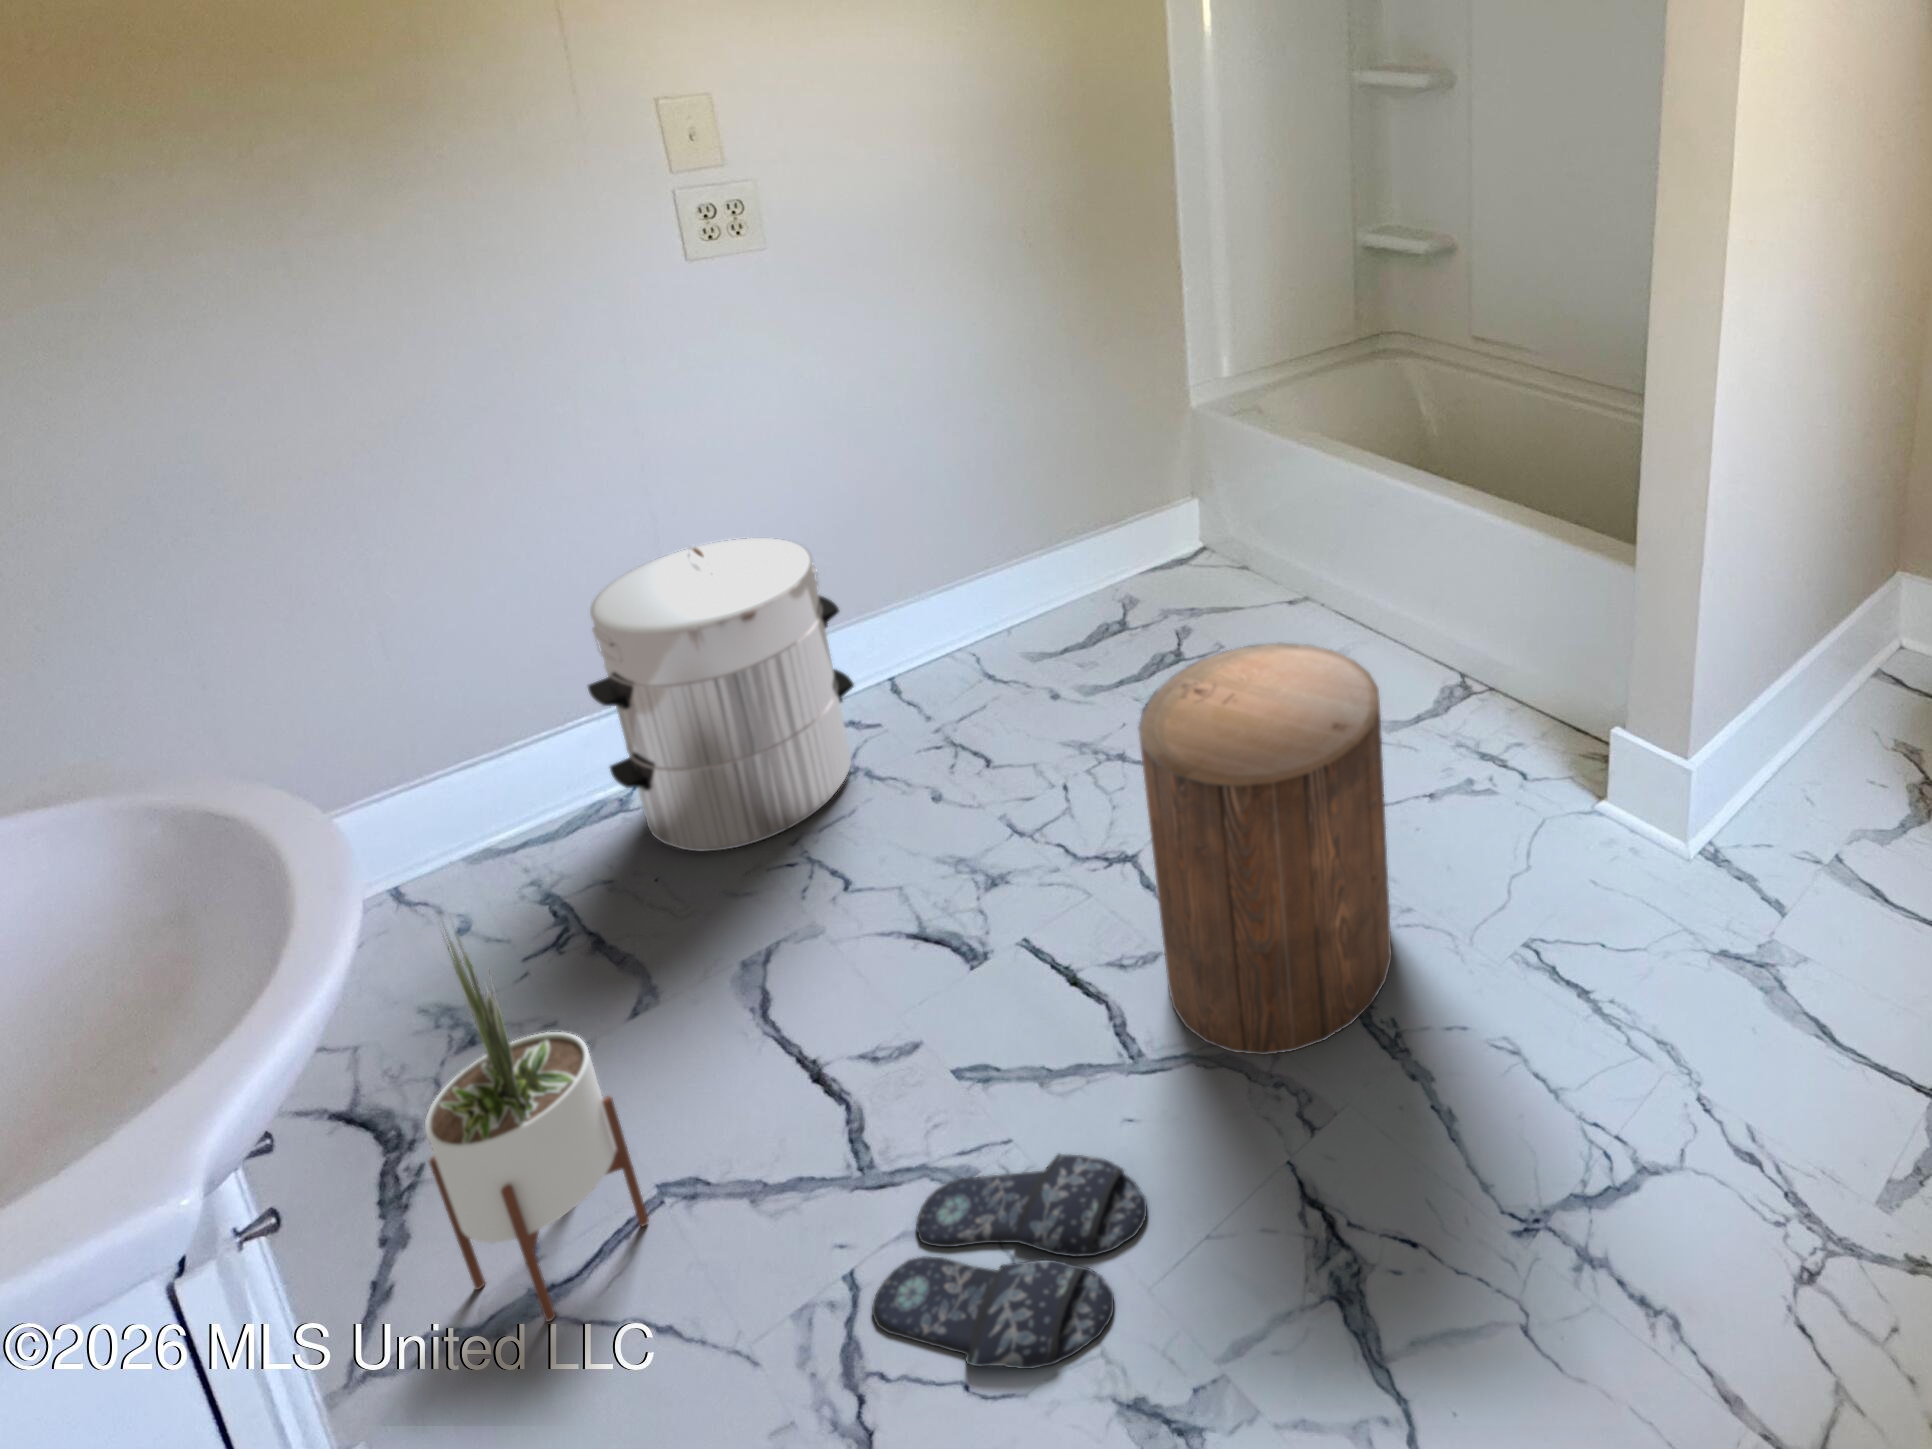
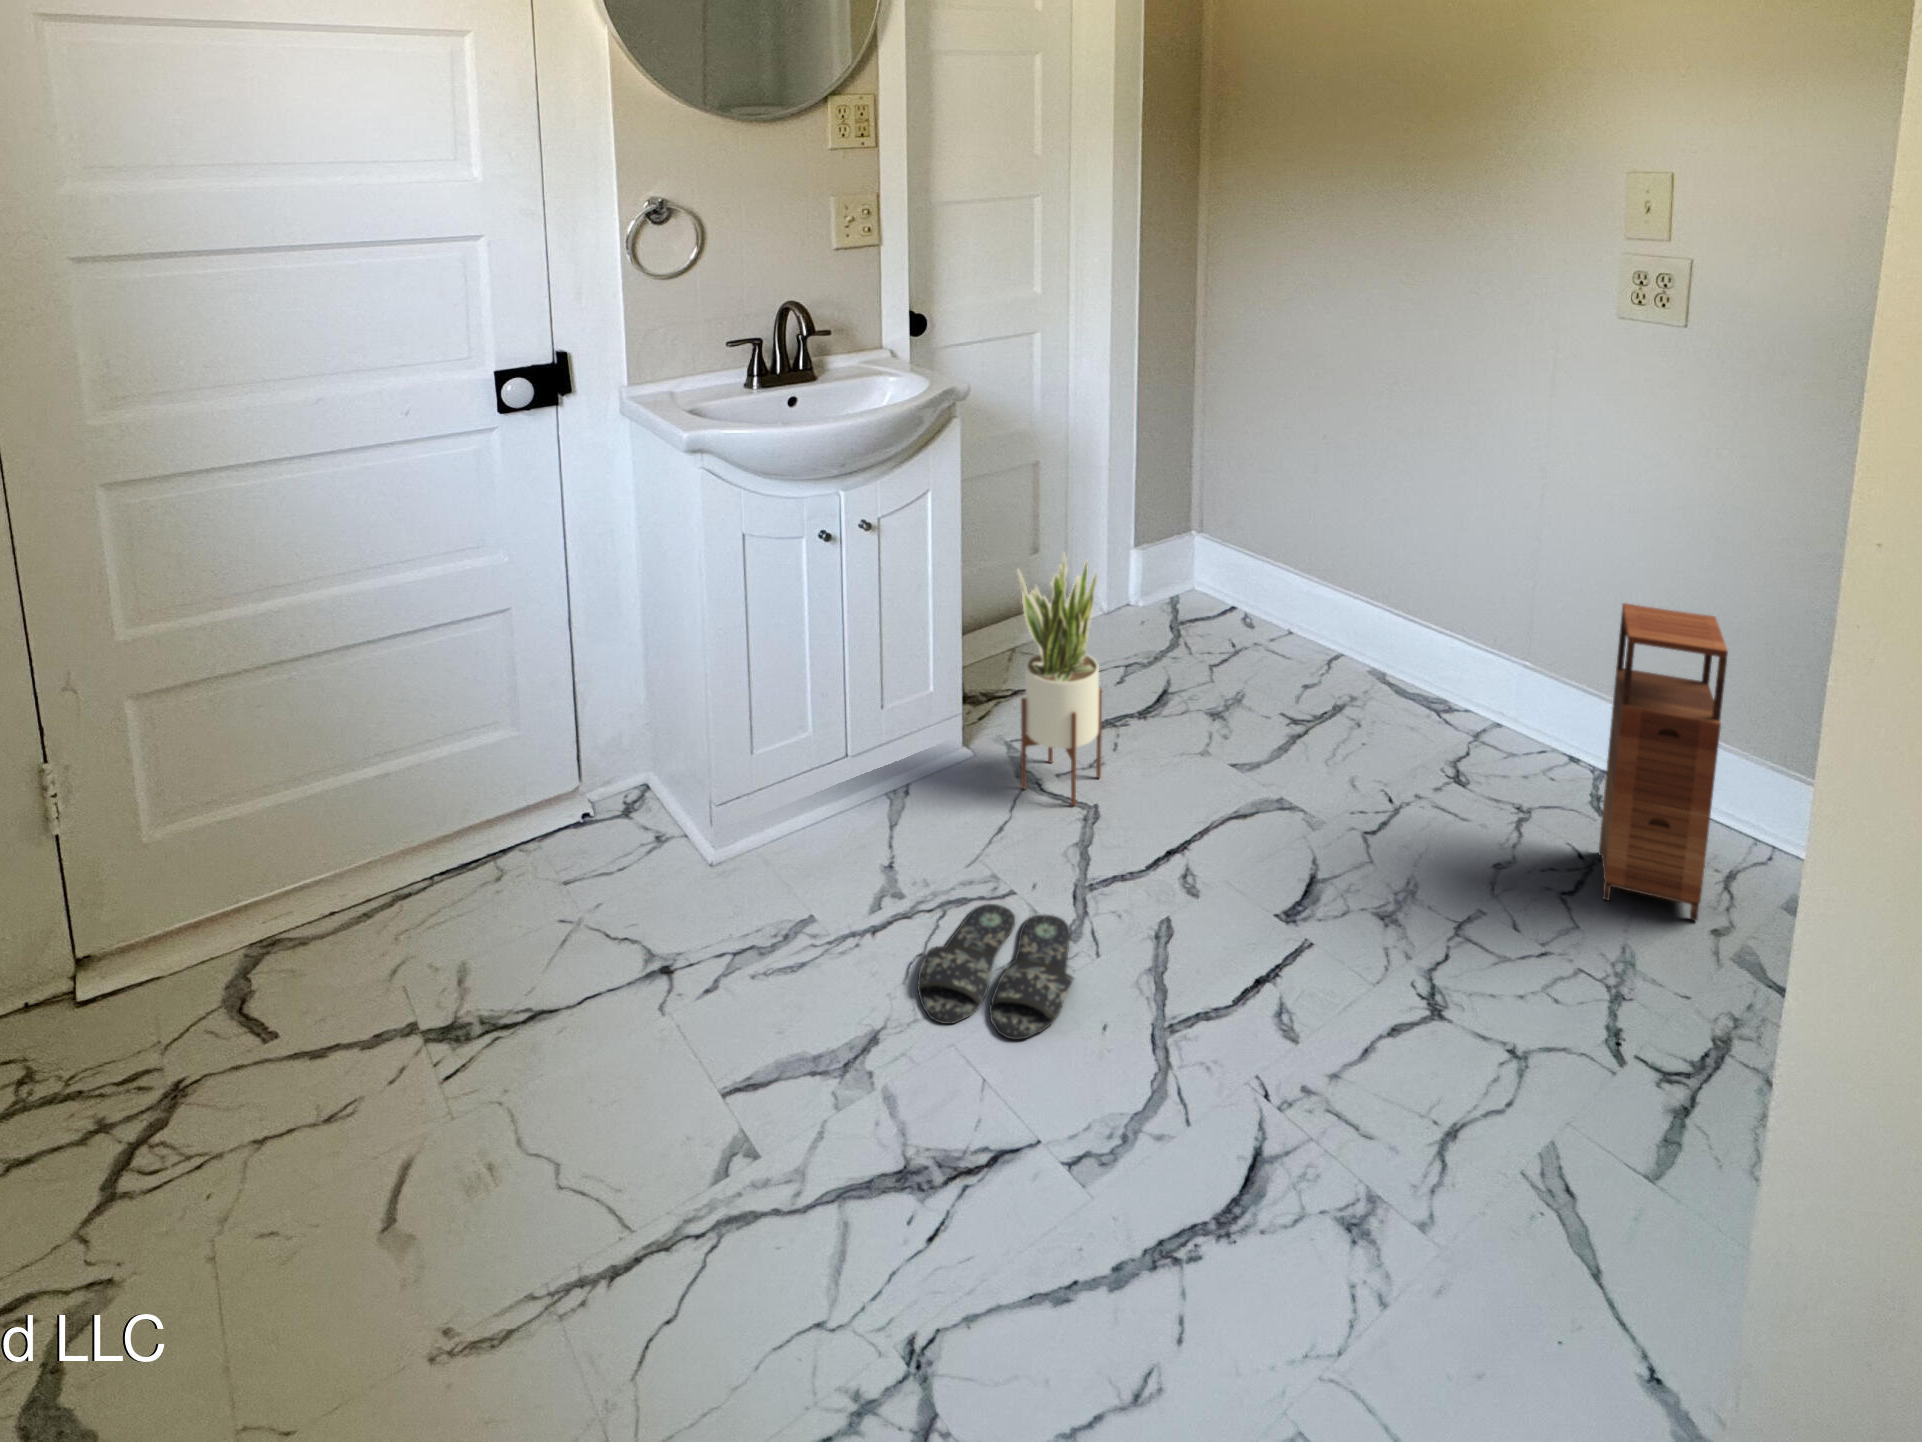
storage cabinet: none [892,472,1041,742] -> present [1599,603,1728,921]
waste bin: present [587,538,854,851] -> none [1389,541,1584,808]
stool: present [1139,643,1392,1055] -> none [1163,775,1441,1269]

